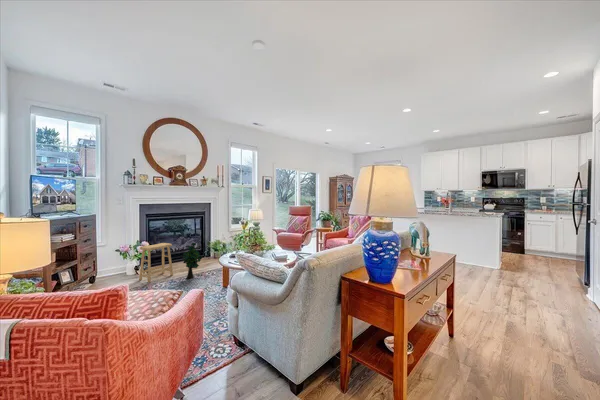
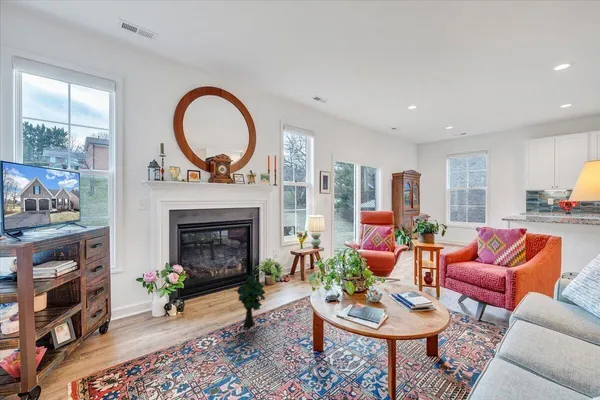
footstool: present [139,243,173,283] -> none [173,268,221,335]

